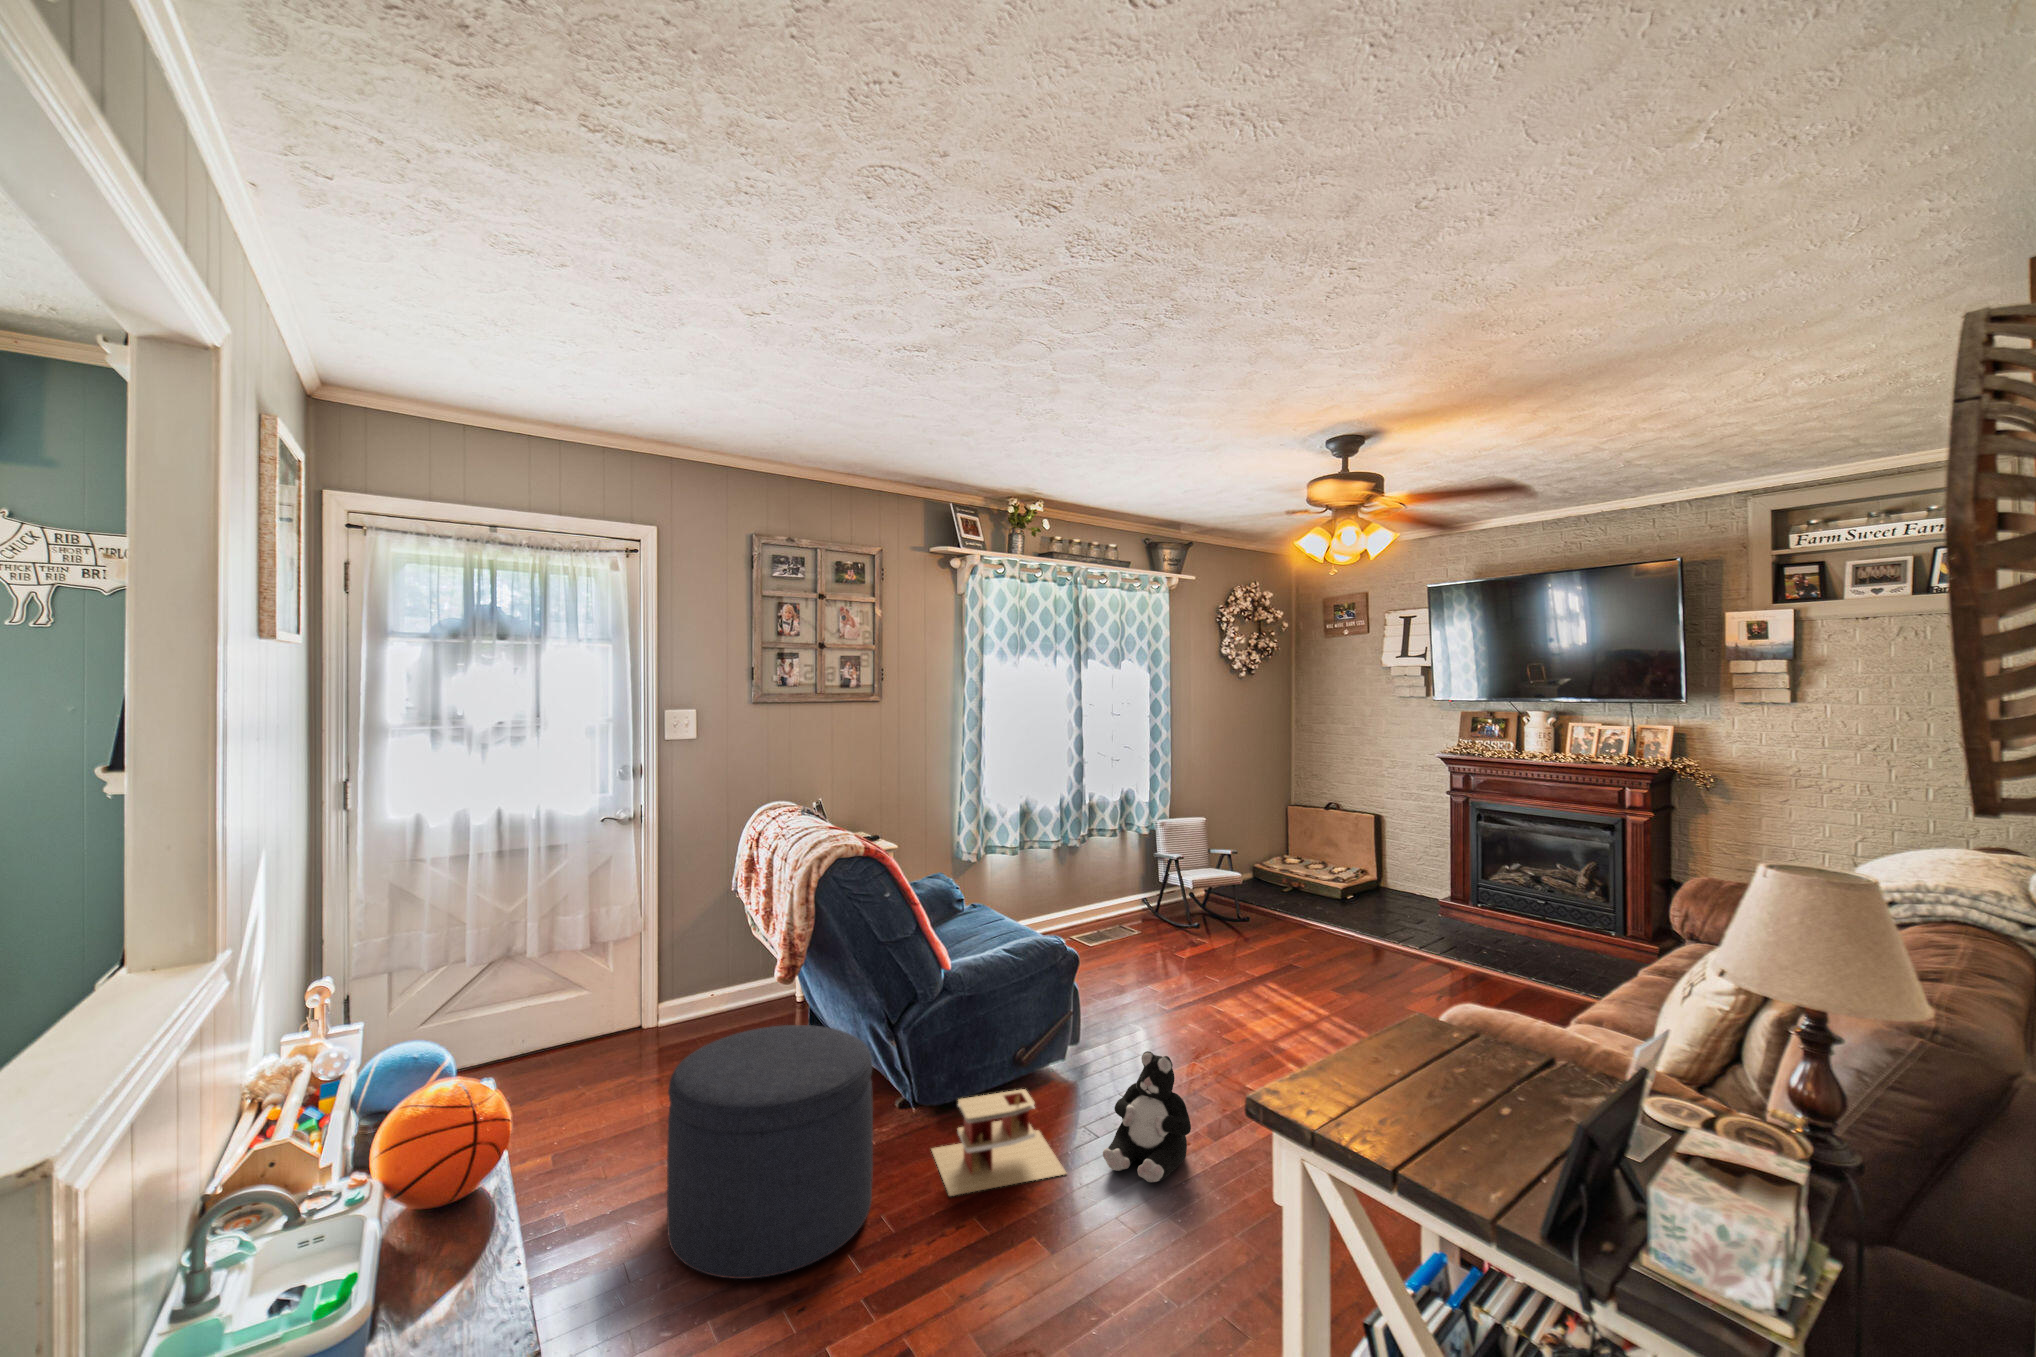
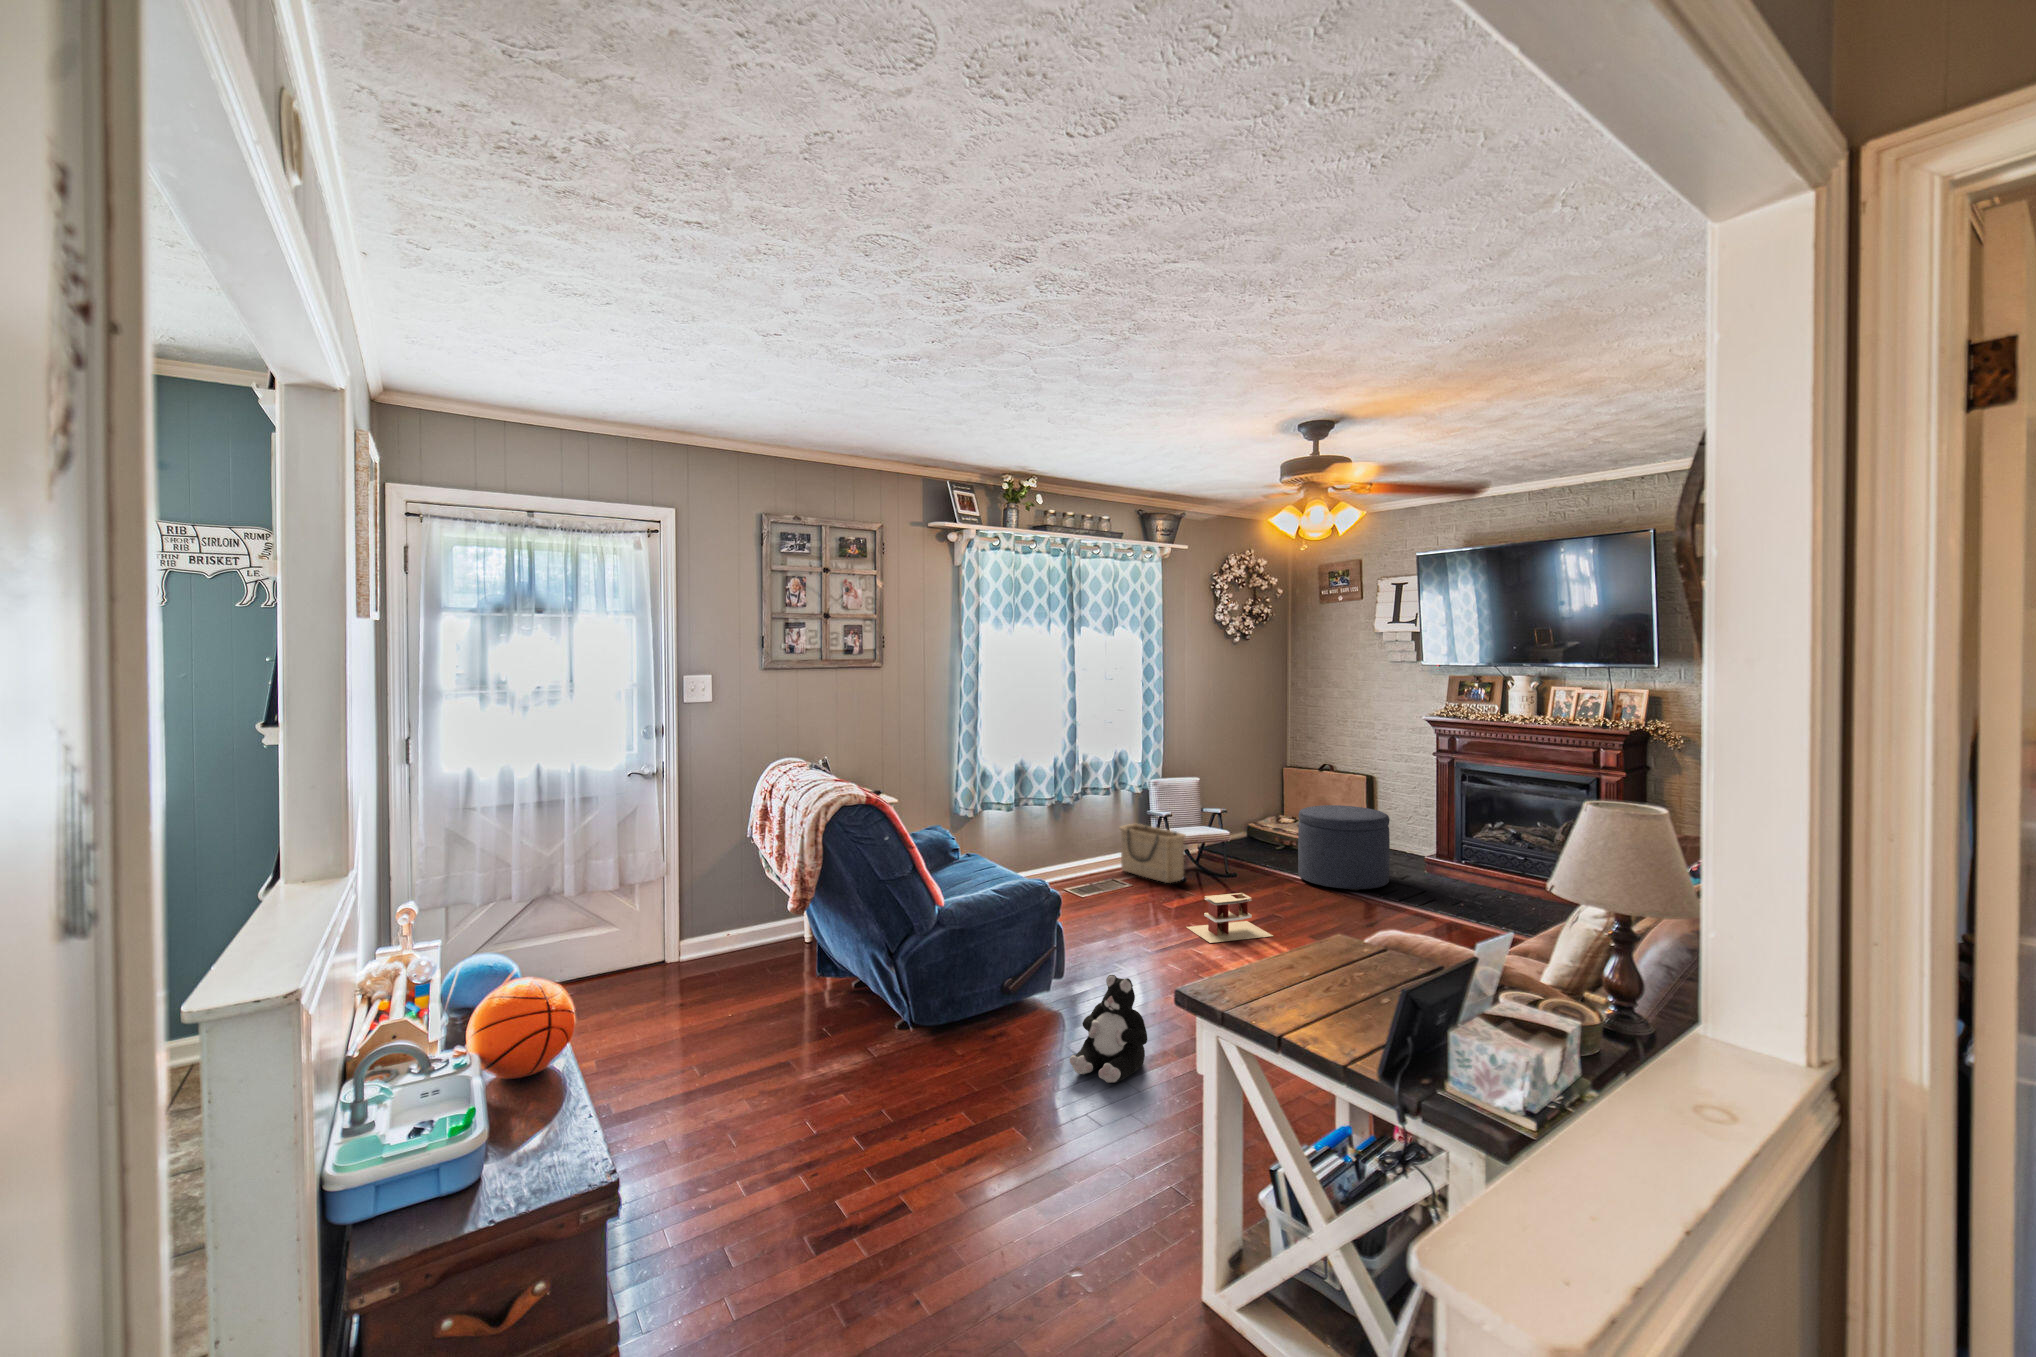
basket: none [1124,866,1196,930] -> present [1119,824,1185,883]
ottoman: present [667,1025,873,1279] -> present [1298,805,1390,891]
toy house: present [931,1089,1066,1196] -> present [1187,893,1273,943]

